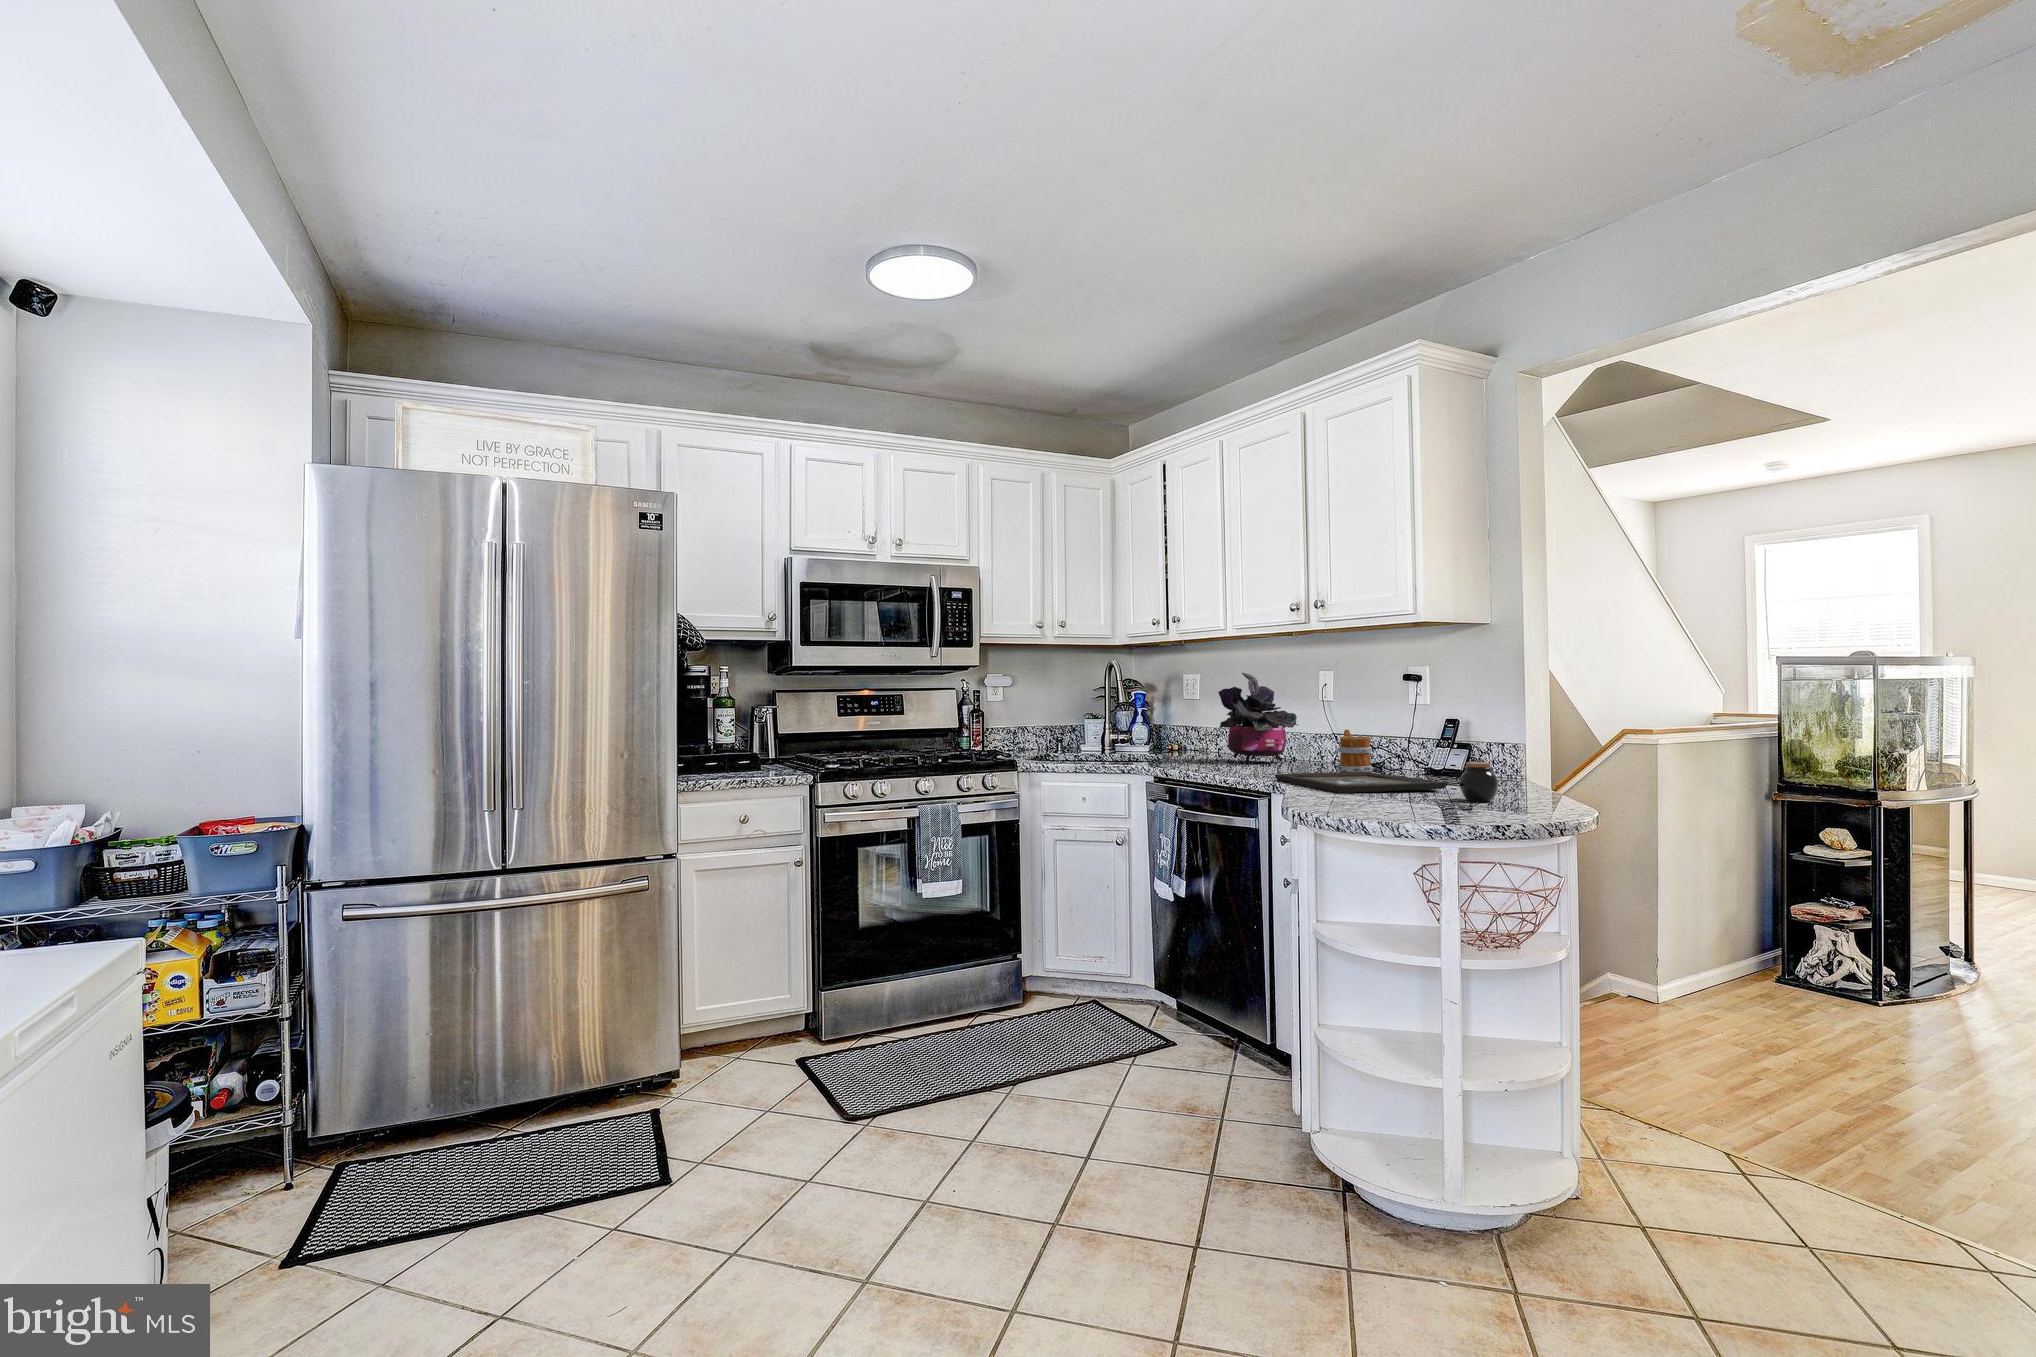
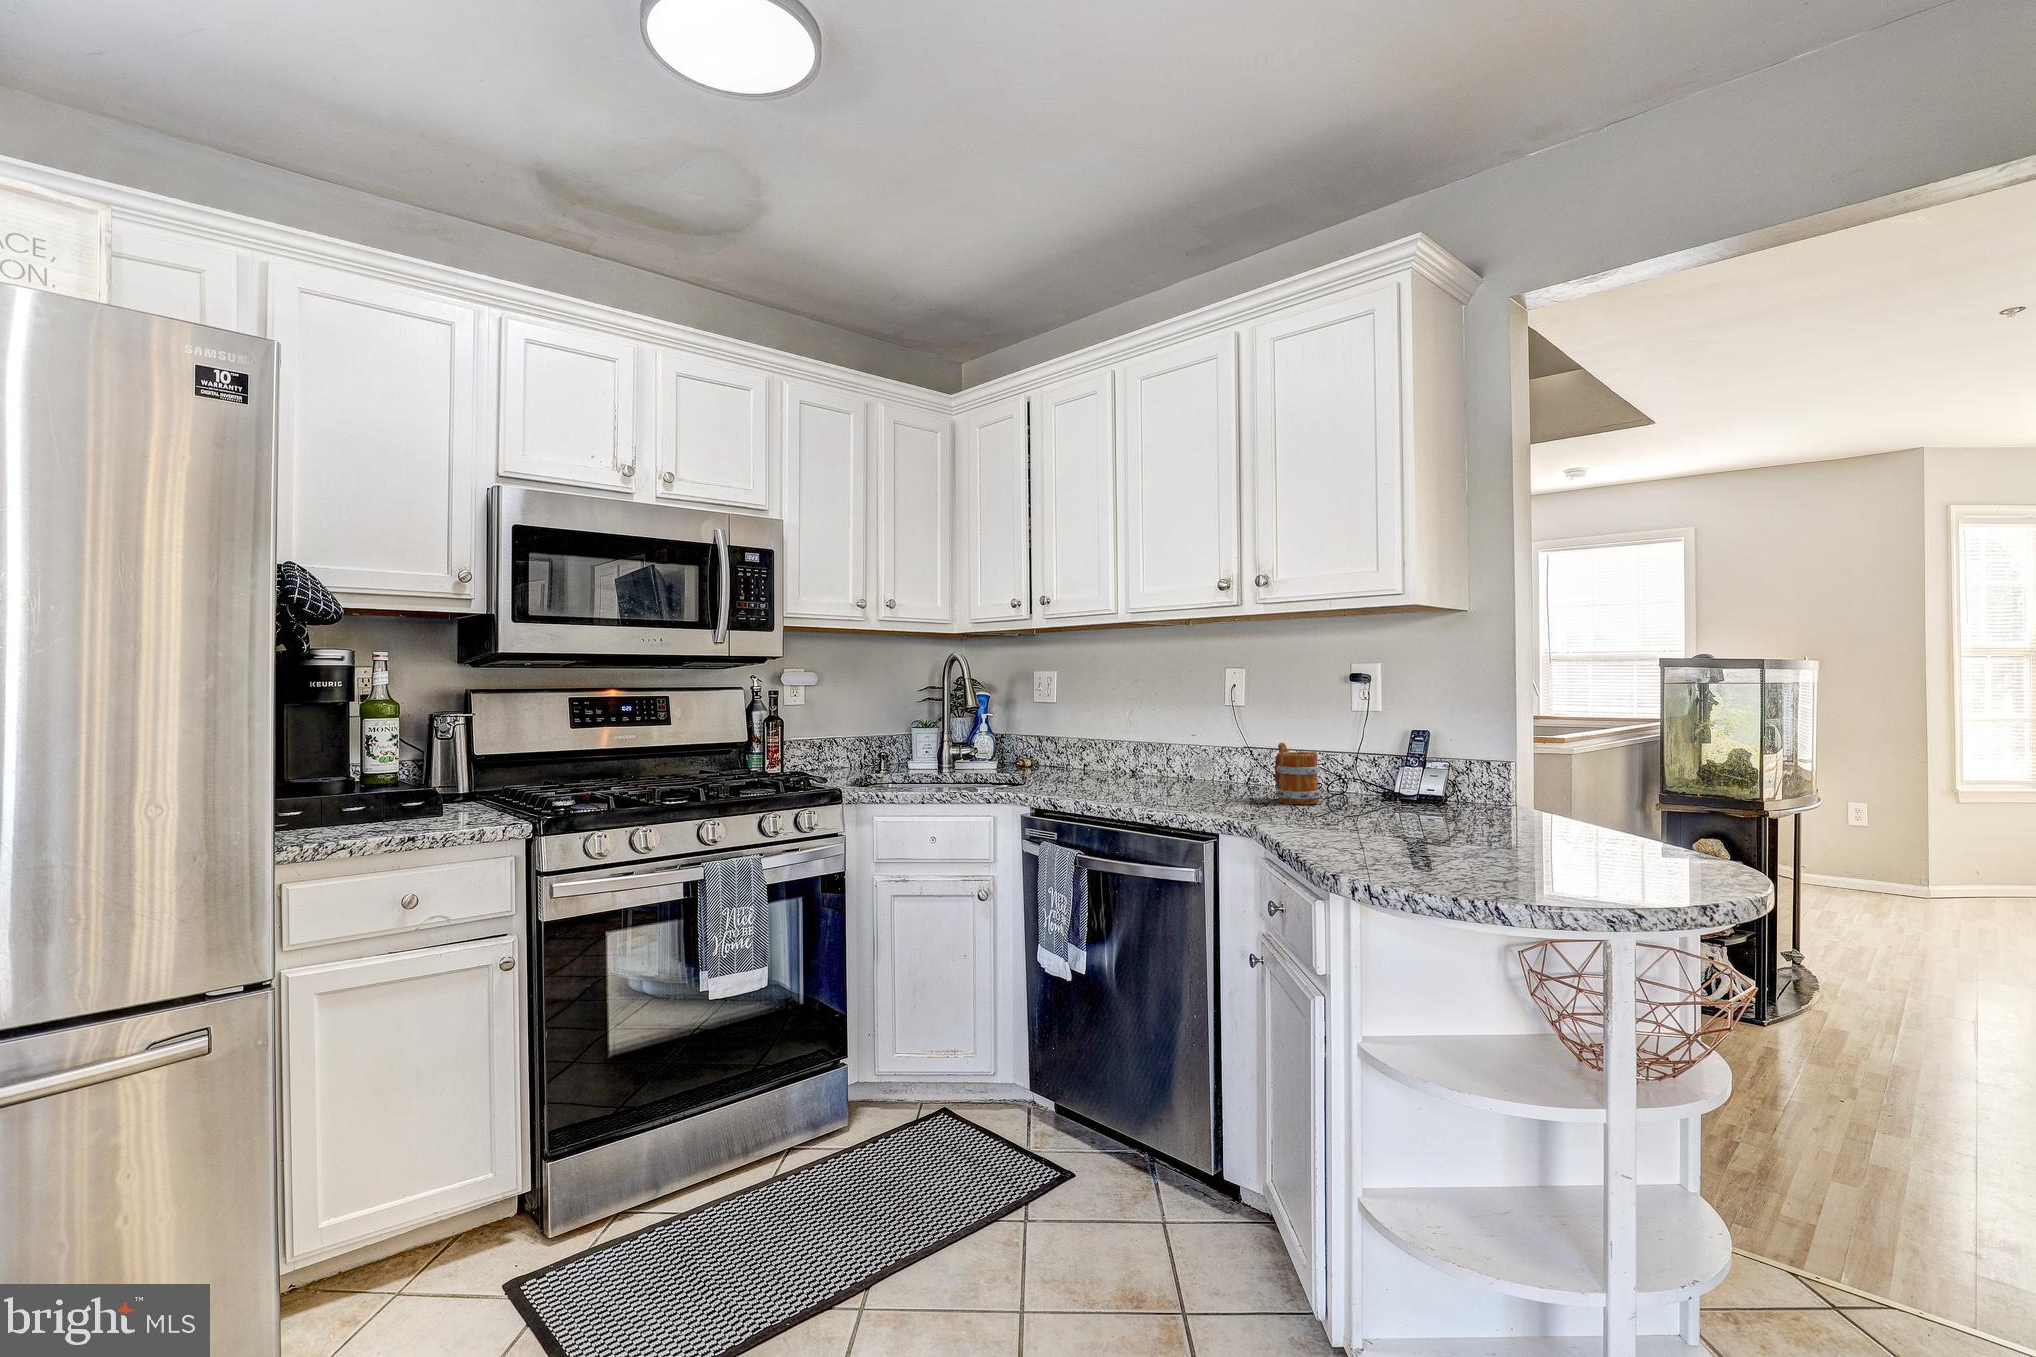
potted plant: present [1218,673,1297,762] -> none [1102,669,1194,783]
jar: present [1460,762,1498,801] -> none [1512,793,1567,849]
tray: present [1275,772,1447,793] -> none [1221,800,1464,839]

